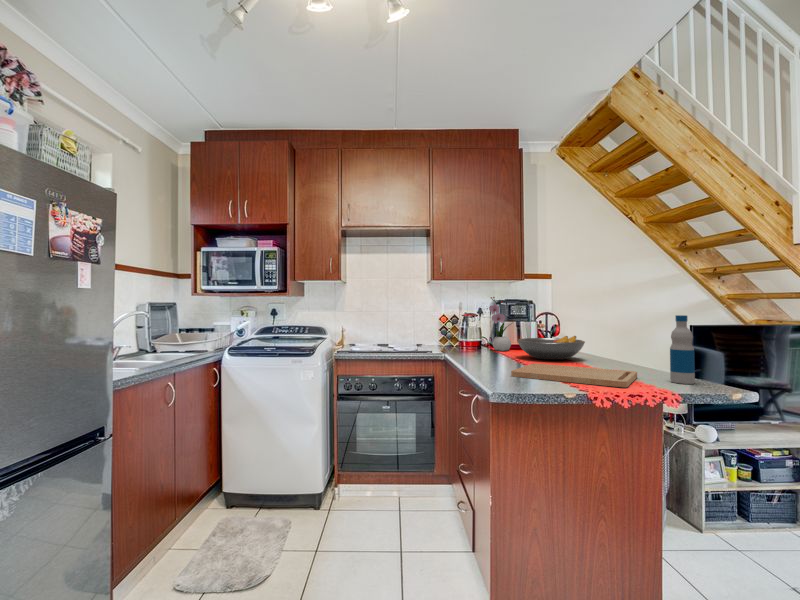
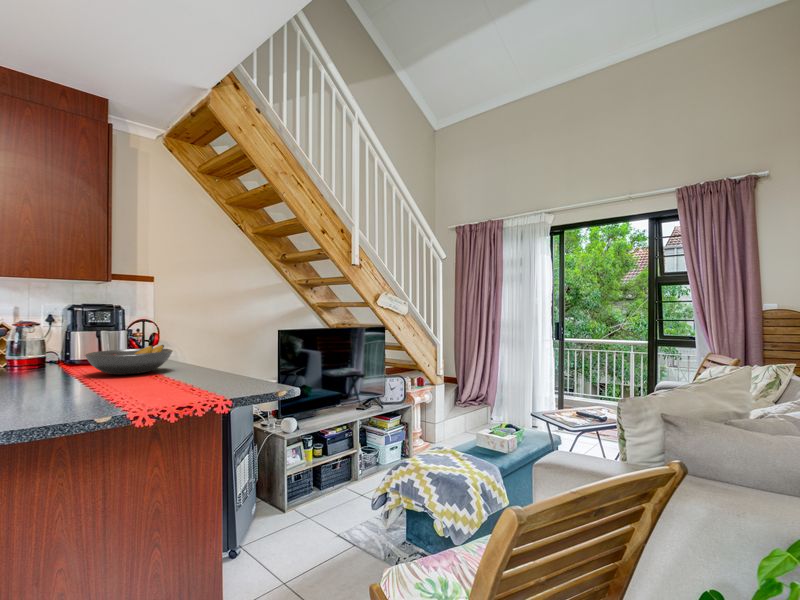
flower arrangement: present [489,297,511,351] -> none [54,300,93,369]
bottle: present [670,315,695,384] -> none [236,321,257,386]
cutting board: present [511,364,637,387] -> none [40,379,207,405]

